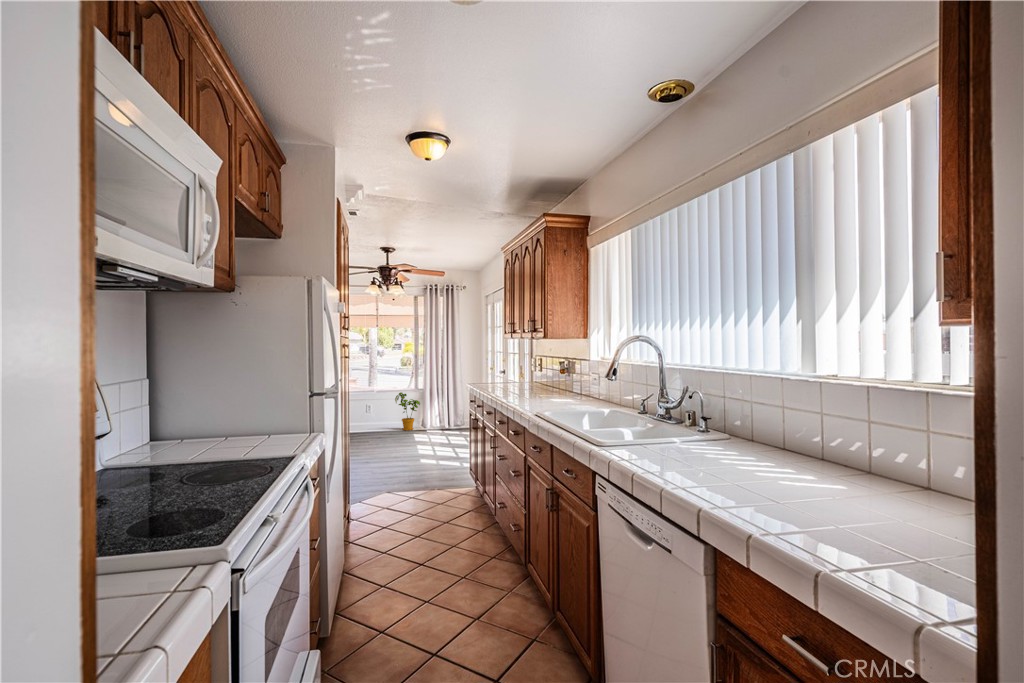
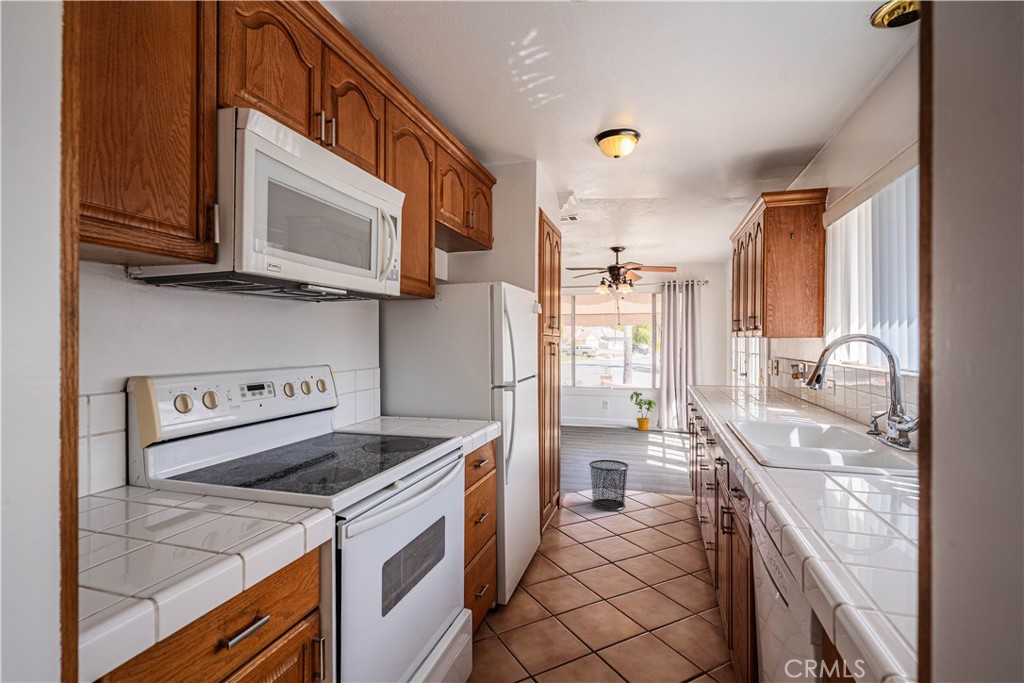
waste bin: none [380,462,420,514] -> present [589,460,629,511]

